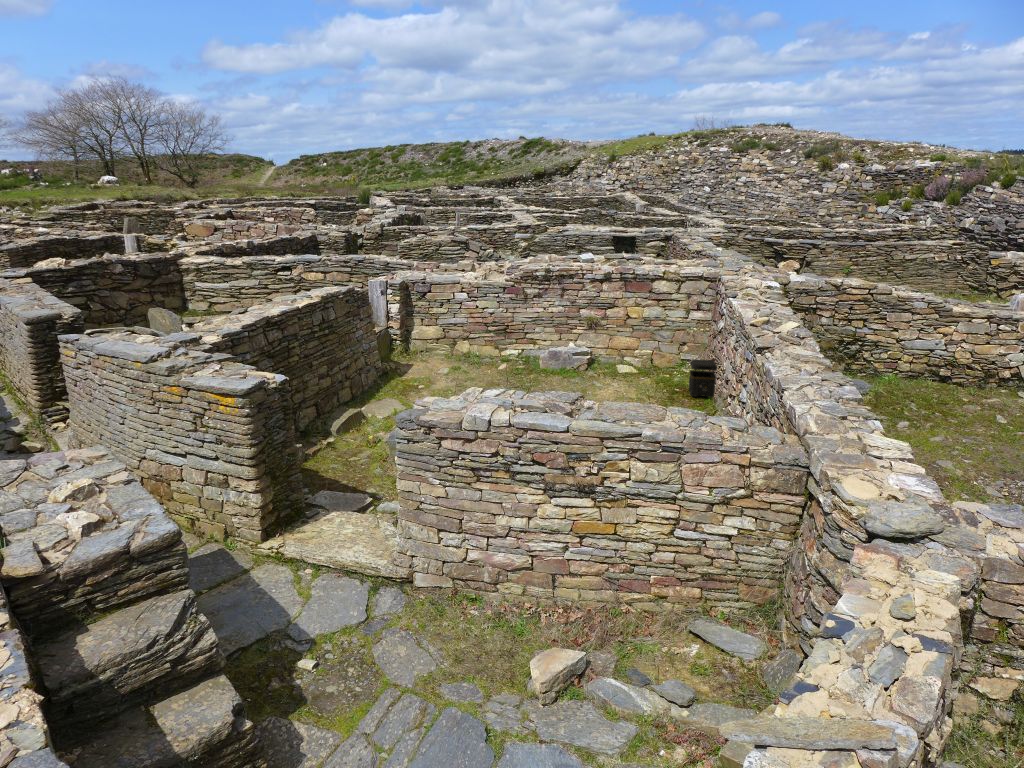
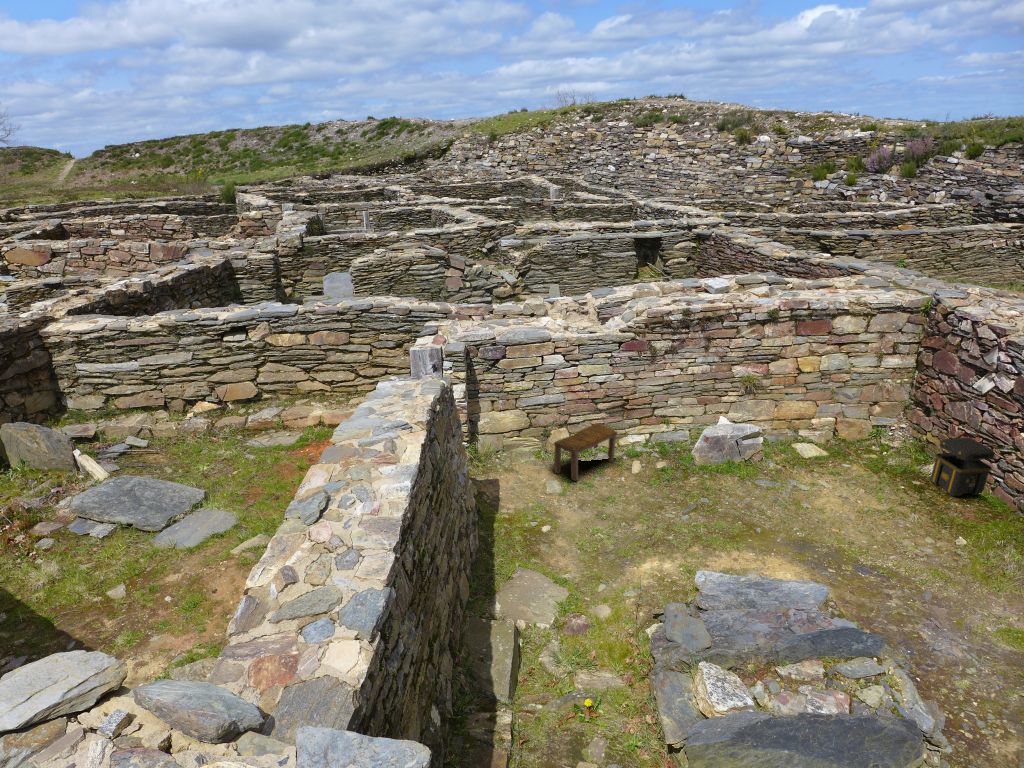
bench: none [451,340,495,370] -> present [554,423,617,481]

